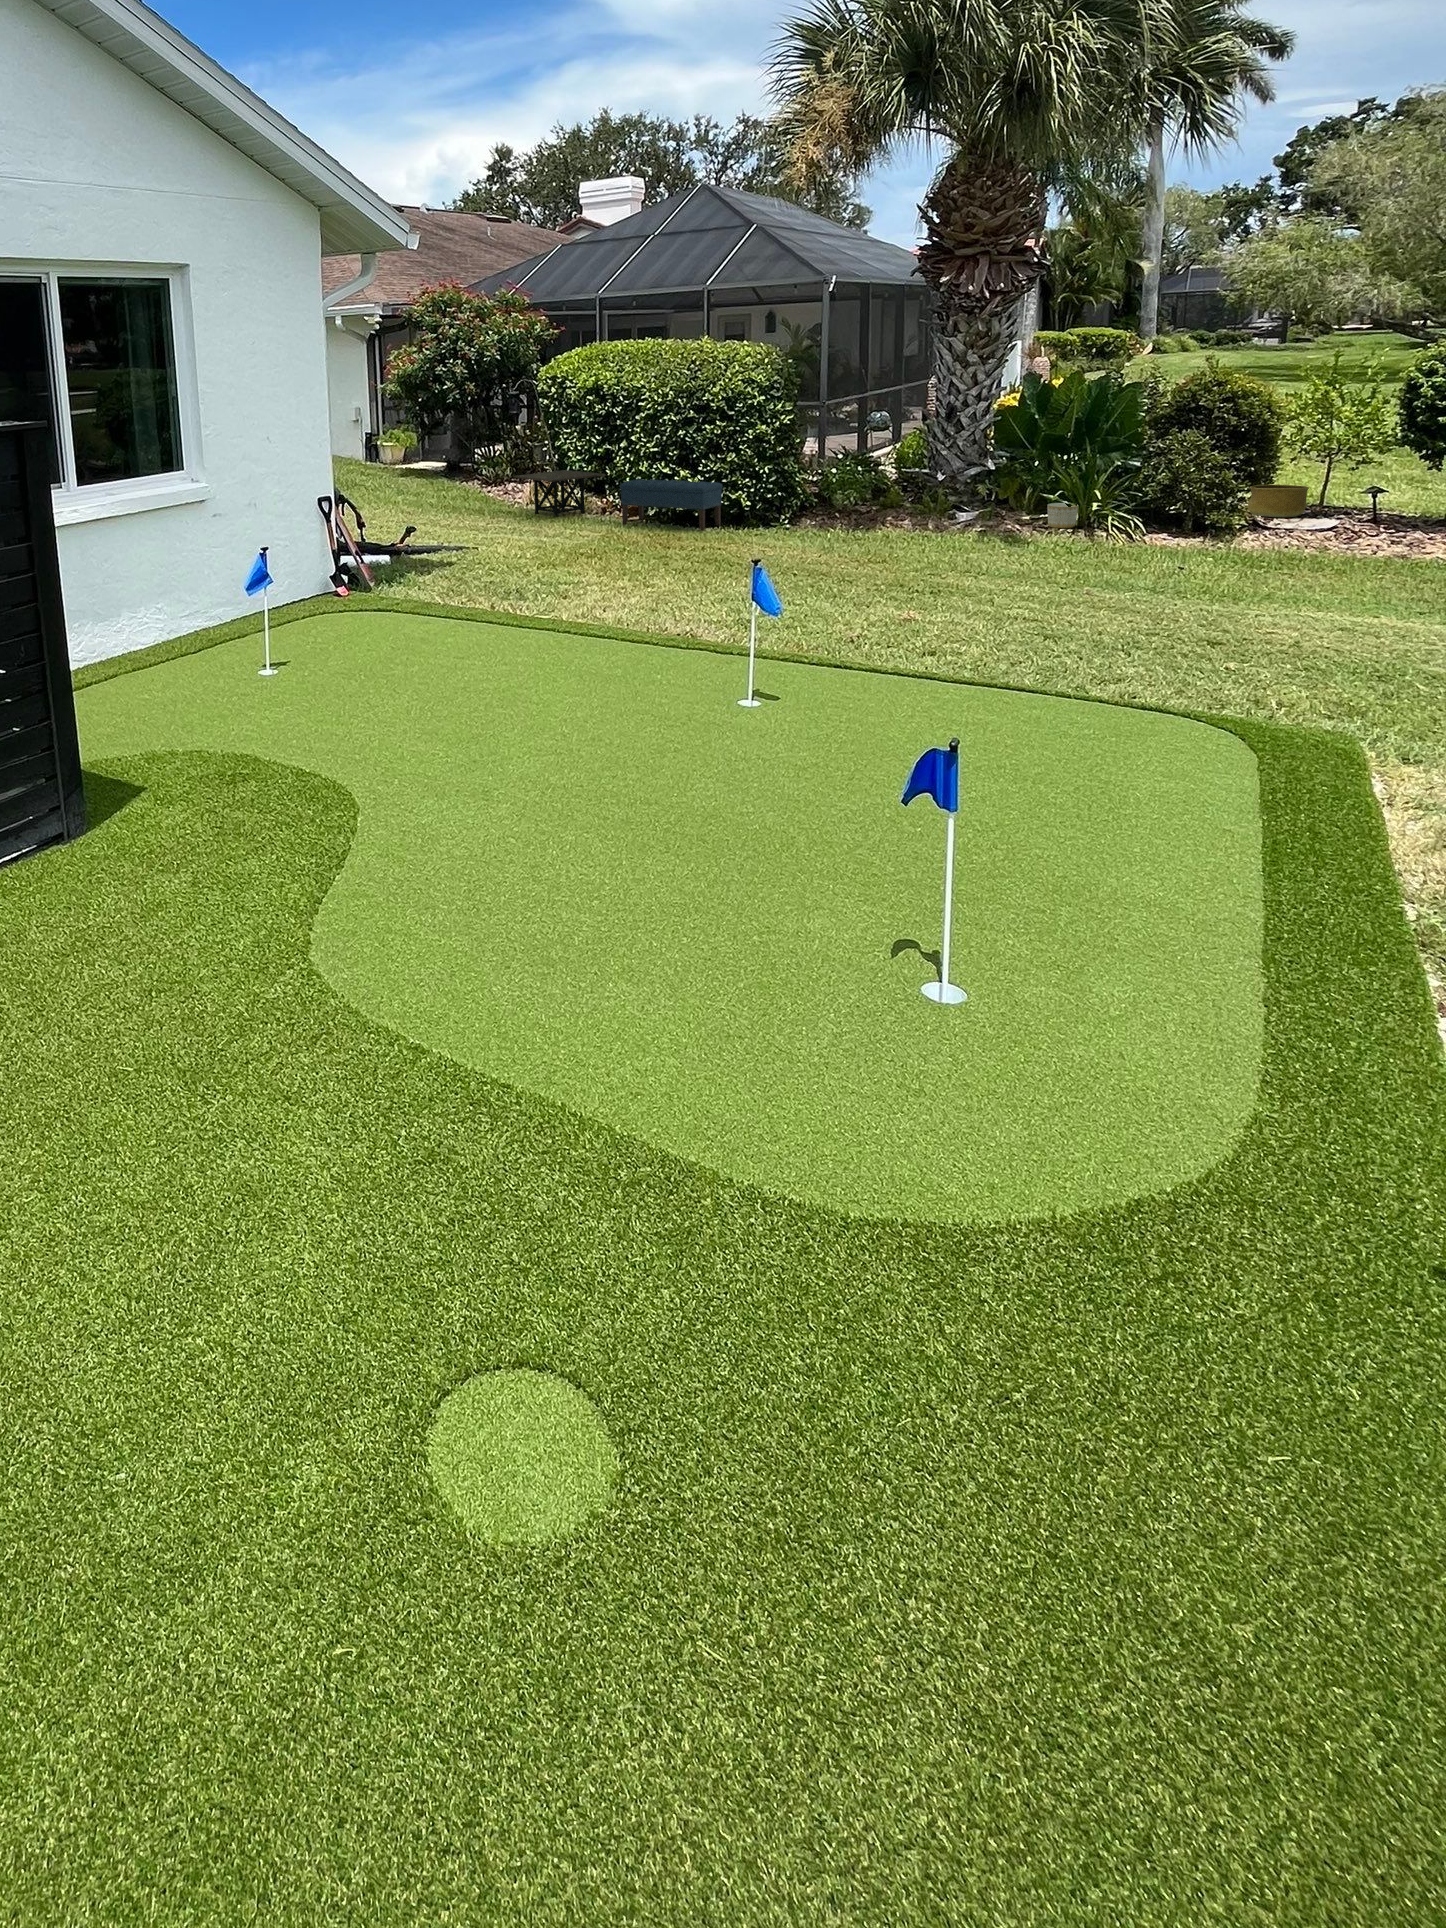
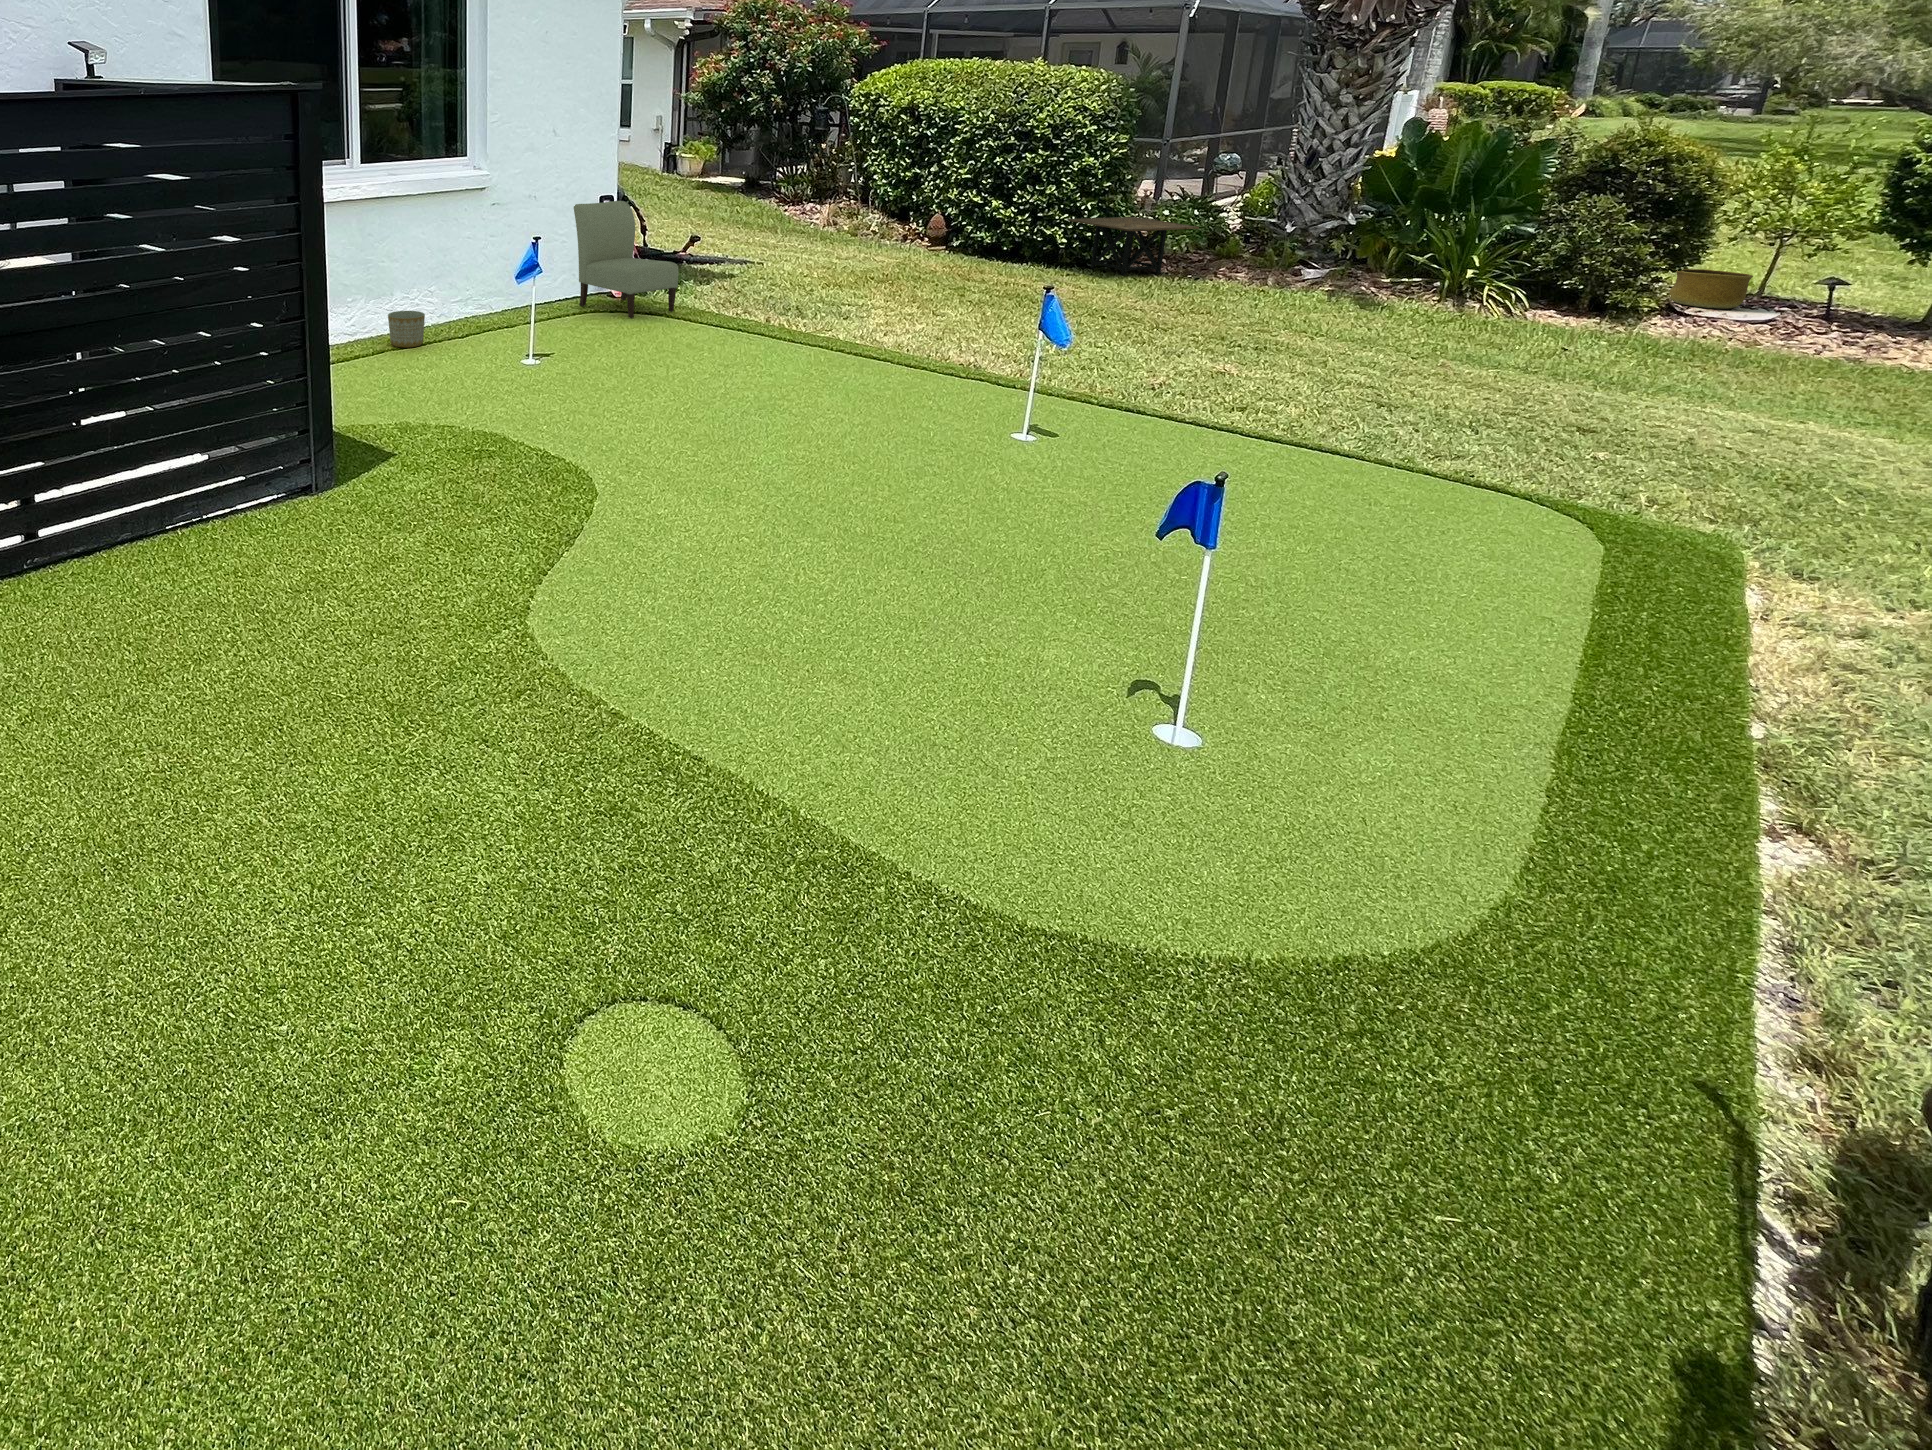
side table: present [513,470,605,517] -> present [1068,217,1199,275]
bench: present [620,479,723,531] -> none [920,207,1037,268]
chair: none [299,500,406,613] -> present [574,201,678,318]
planter: present [1047,503,1078,528] -> present [388,311,425,348]

